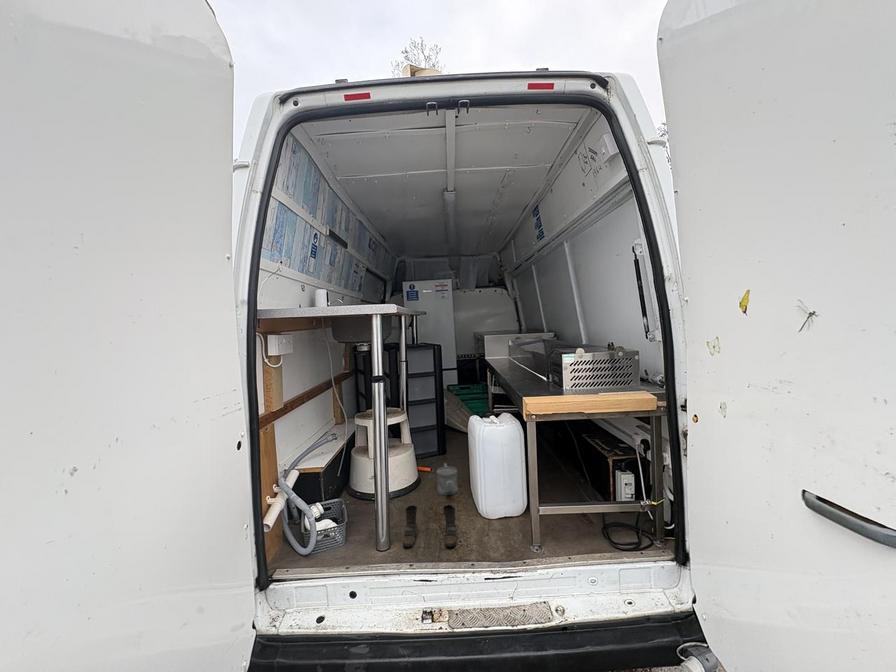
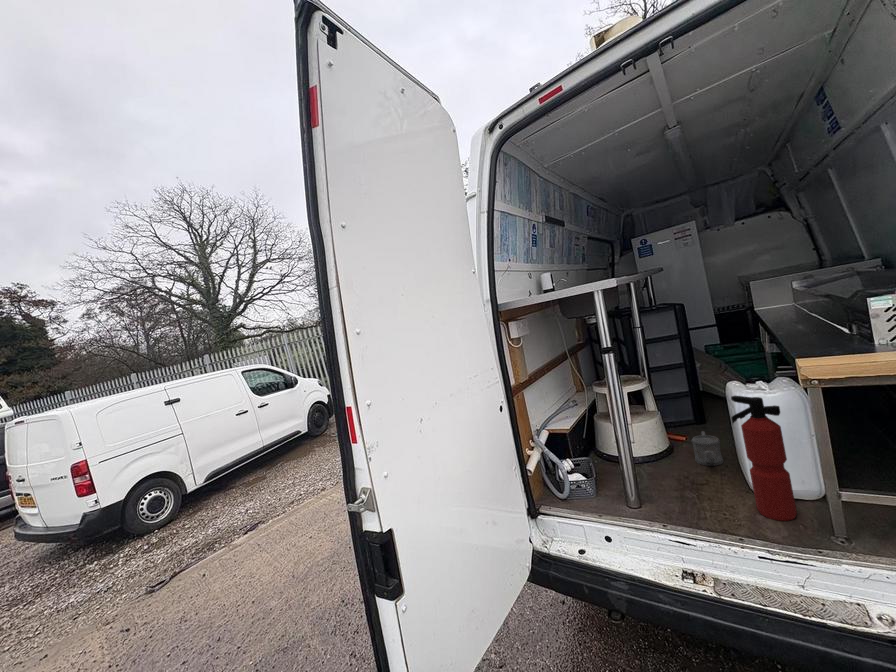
fire extinguisher: none [472,428,508,539] -> present [731,396,797,521]
boots: present [403,505,457,547] -> none [655,471,722,519]

